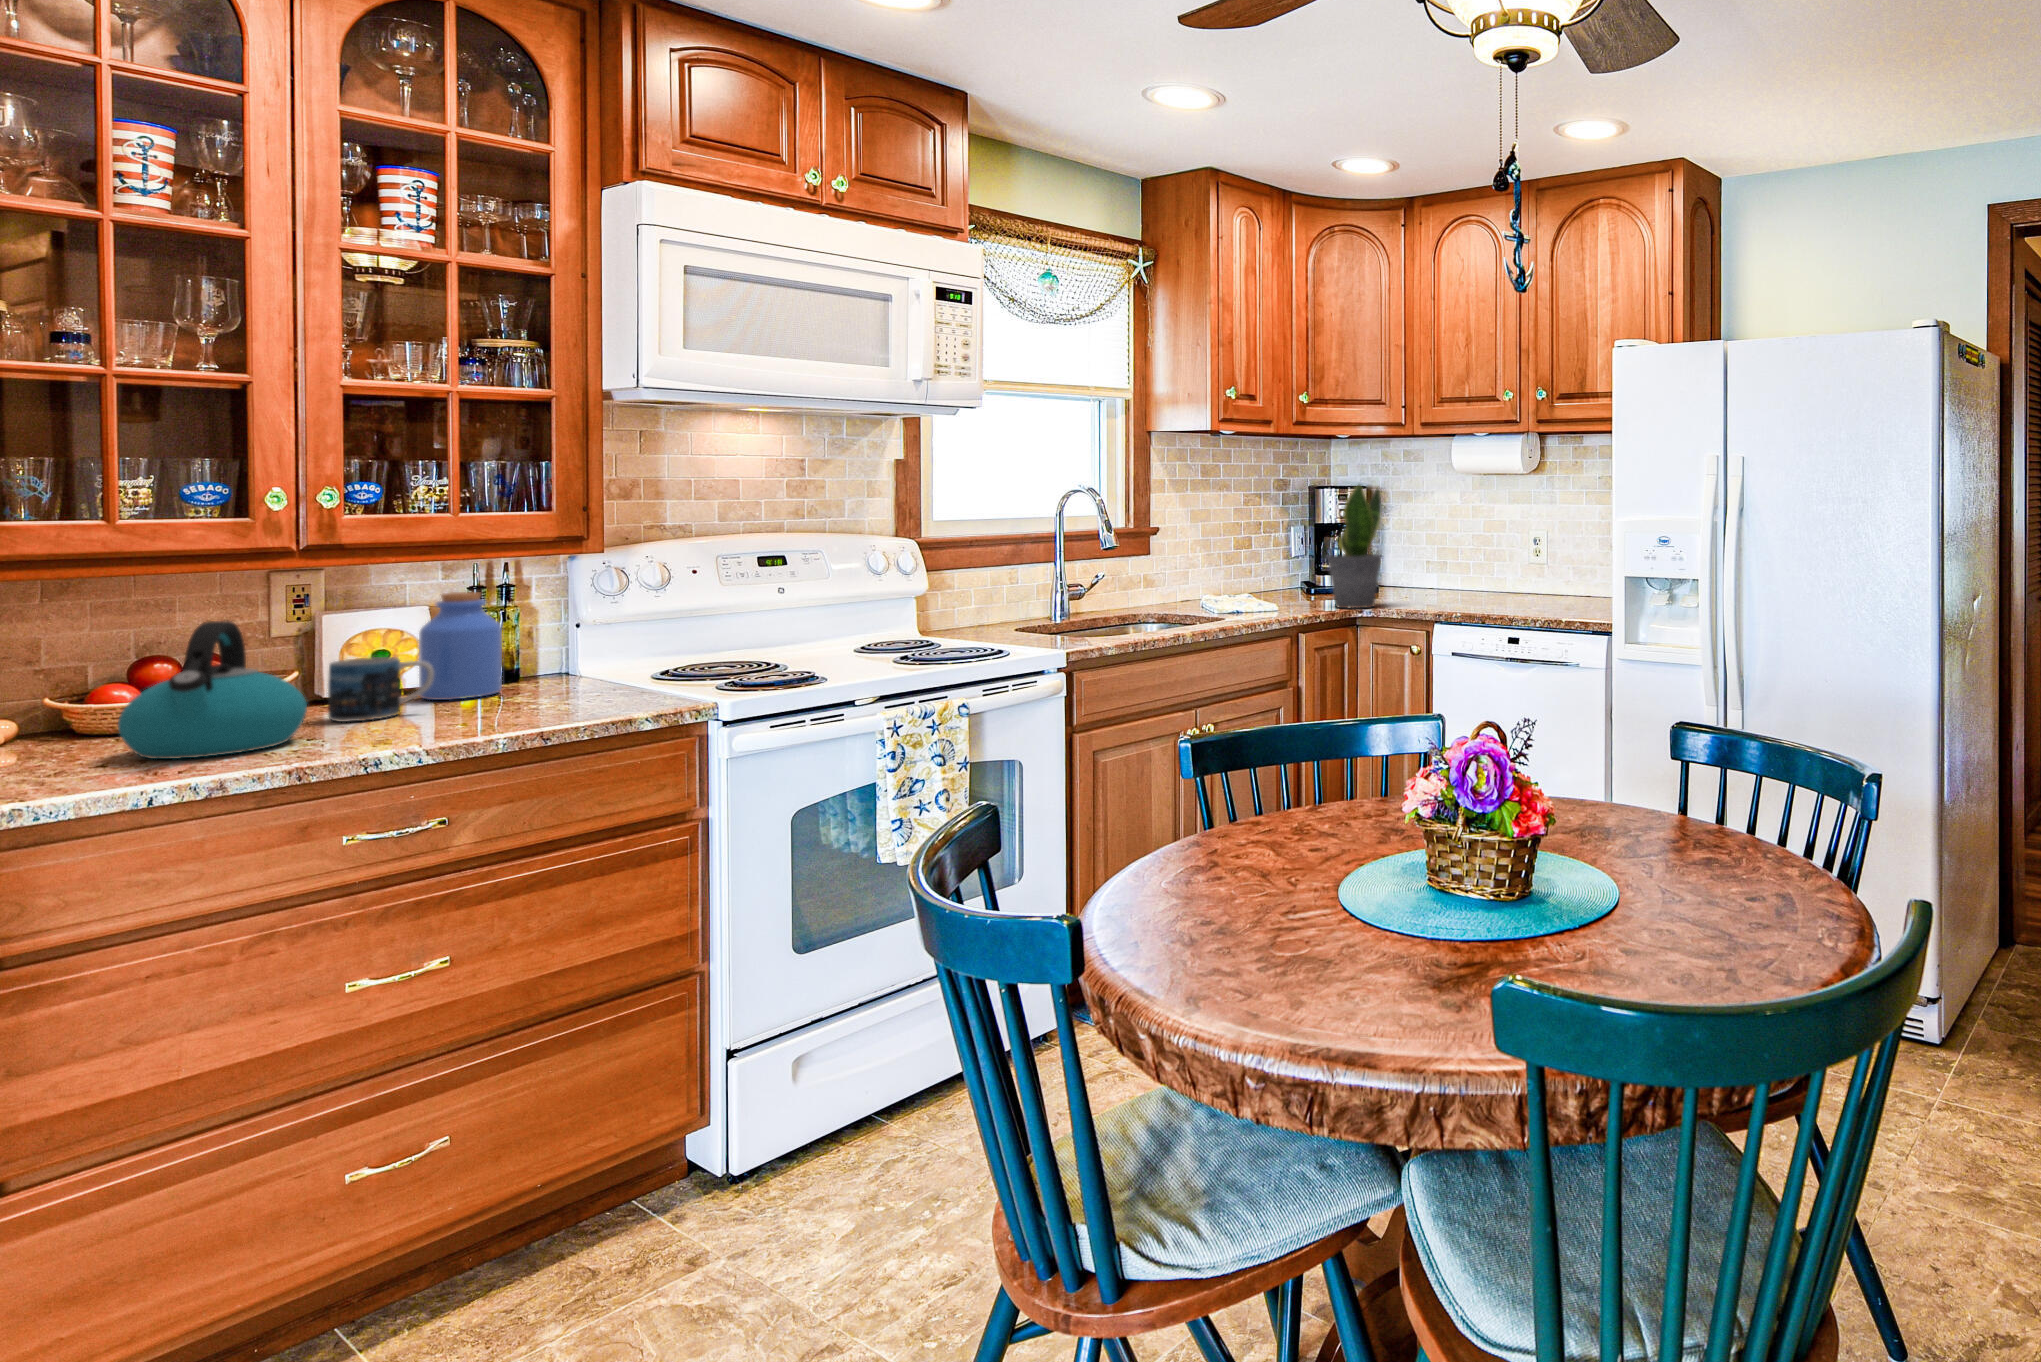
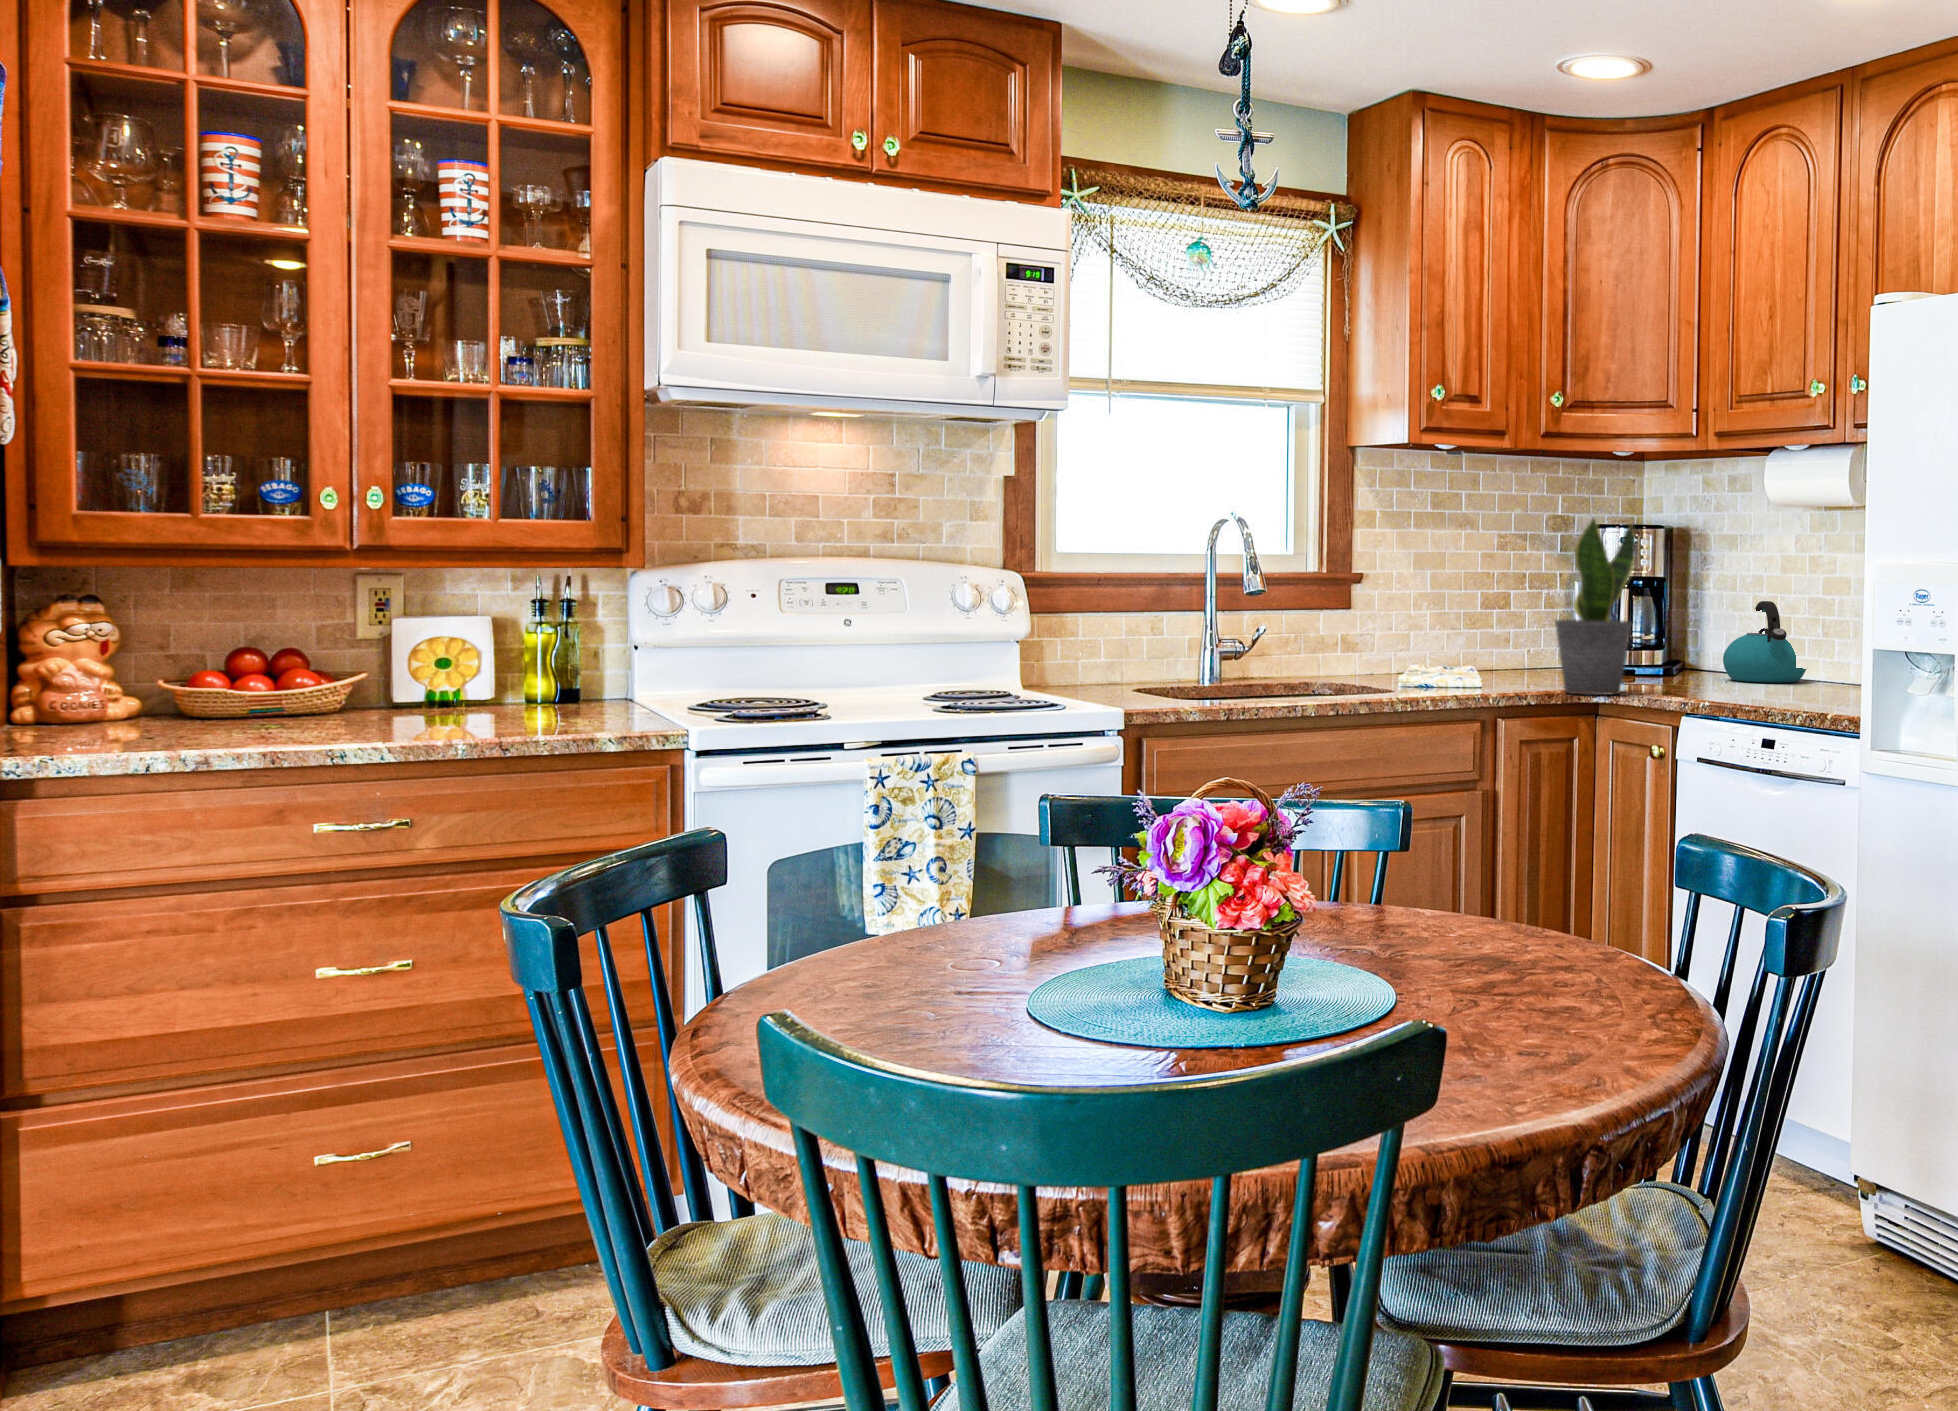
jar: present [419,592,502,700] -> none [466,603,540,712]
kettle: present [118,621,307,759] -> present [1723,601,1806,683]
mug: present [328,657,434,722] -> none [366,661,454,721]

